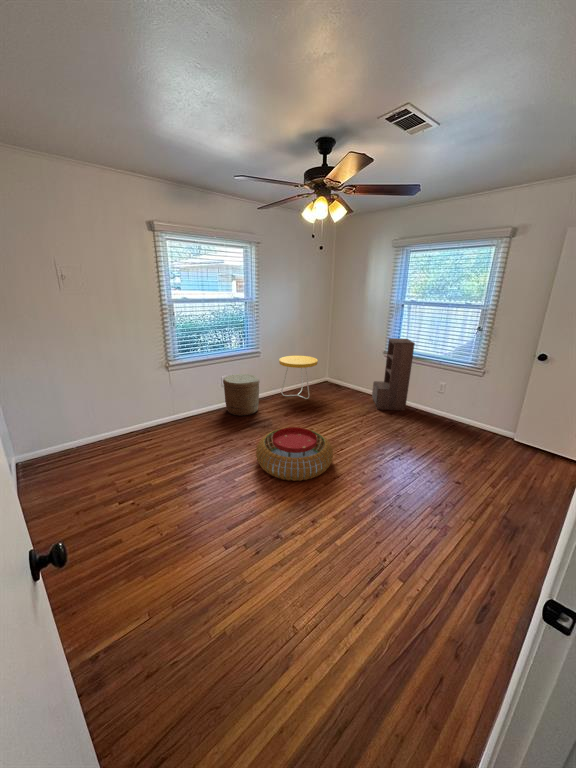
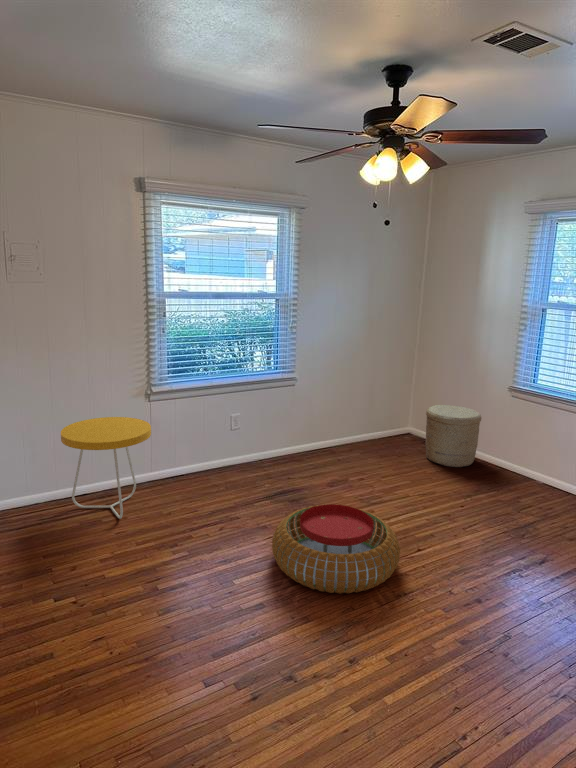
bookshelf: present [372,338,415,411] -> none [486,365,562,494]
side table: present [279,355,318,399] -> present [61,417,151,519]
woven basket: present [223,374,260,416] -> present [425,405,481,467]

